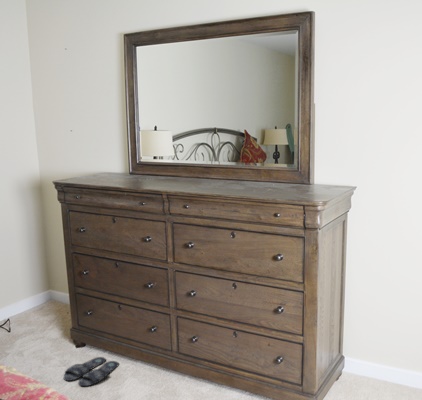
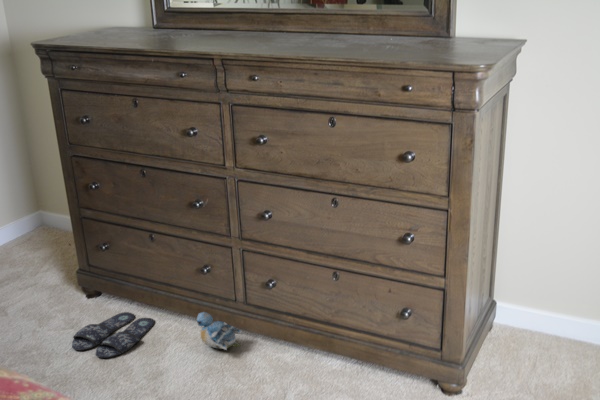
plush toy: none [145,357,175,384] -> present [197,312,243,350]

